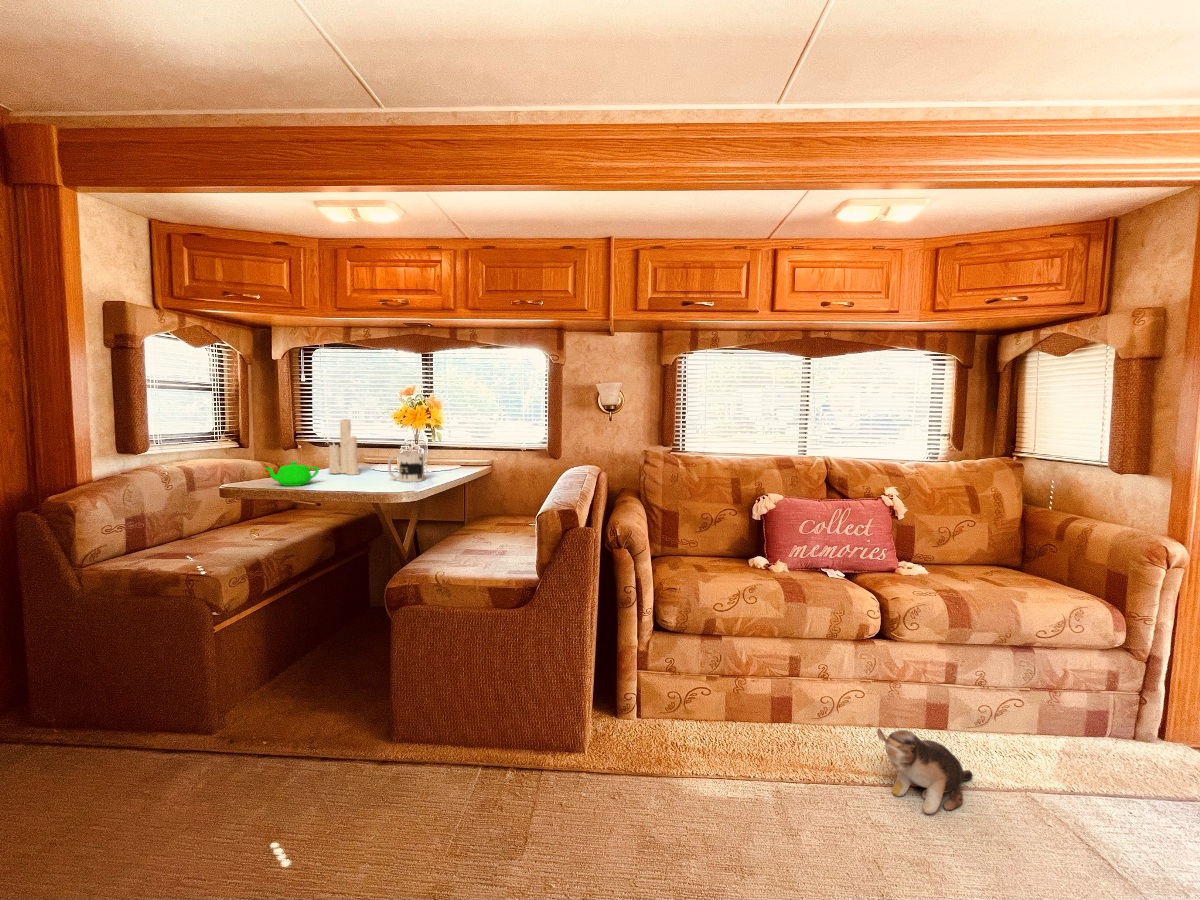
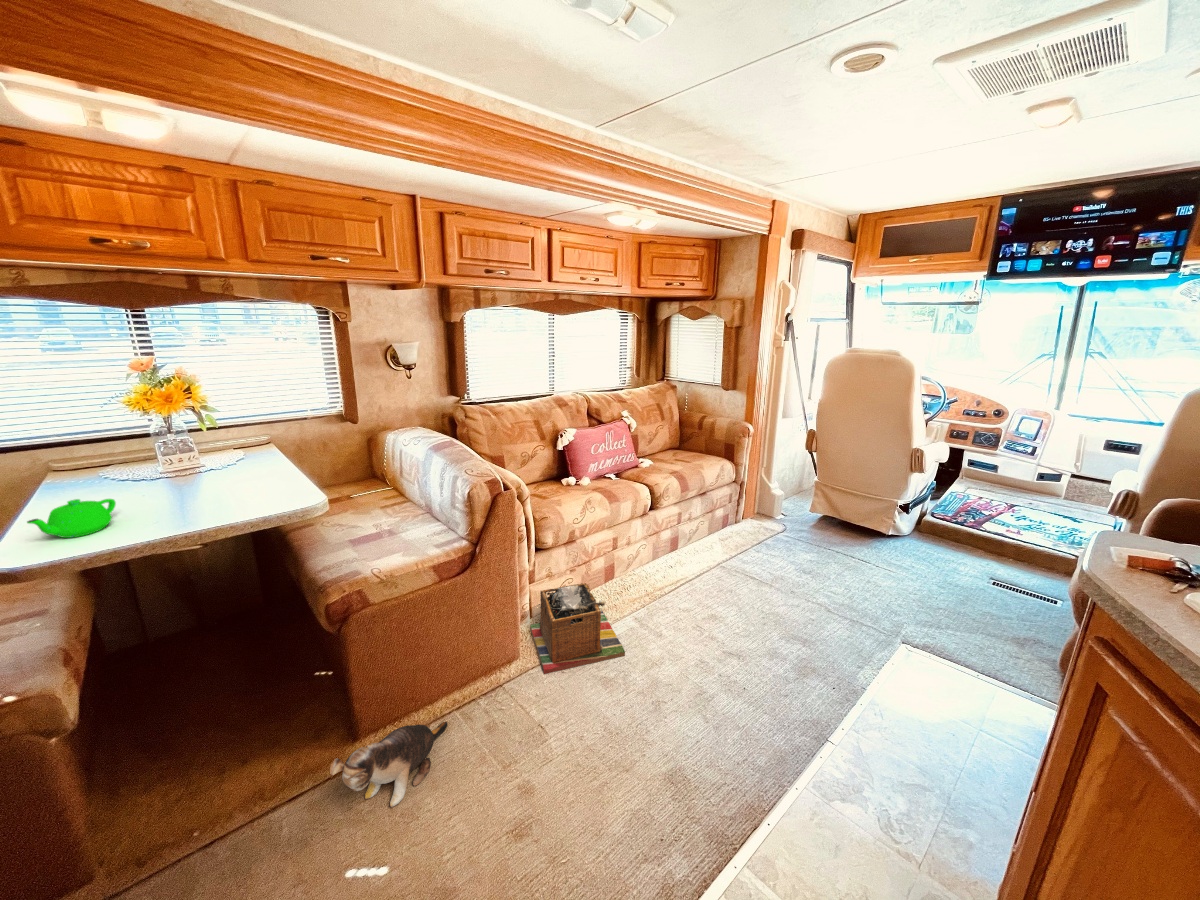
candle: present [329,419,359,475] -> none [66,404,134,498]
mug: present [388,453,424,482] -> none [214,449,269,489]
laundry basket: none [592,676,728,820] -> present [530,583,625,674]
plush toy: present [877,729,973,814] -> present [330,722,447,807]

